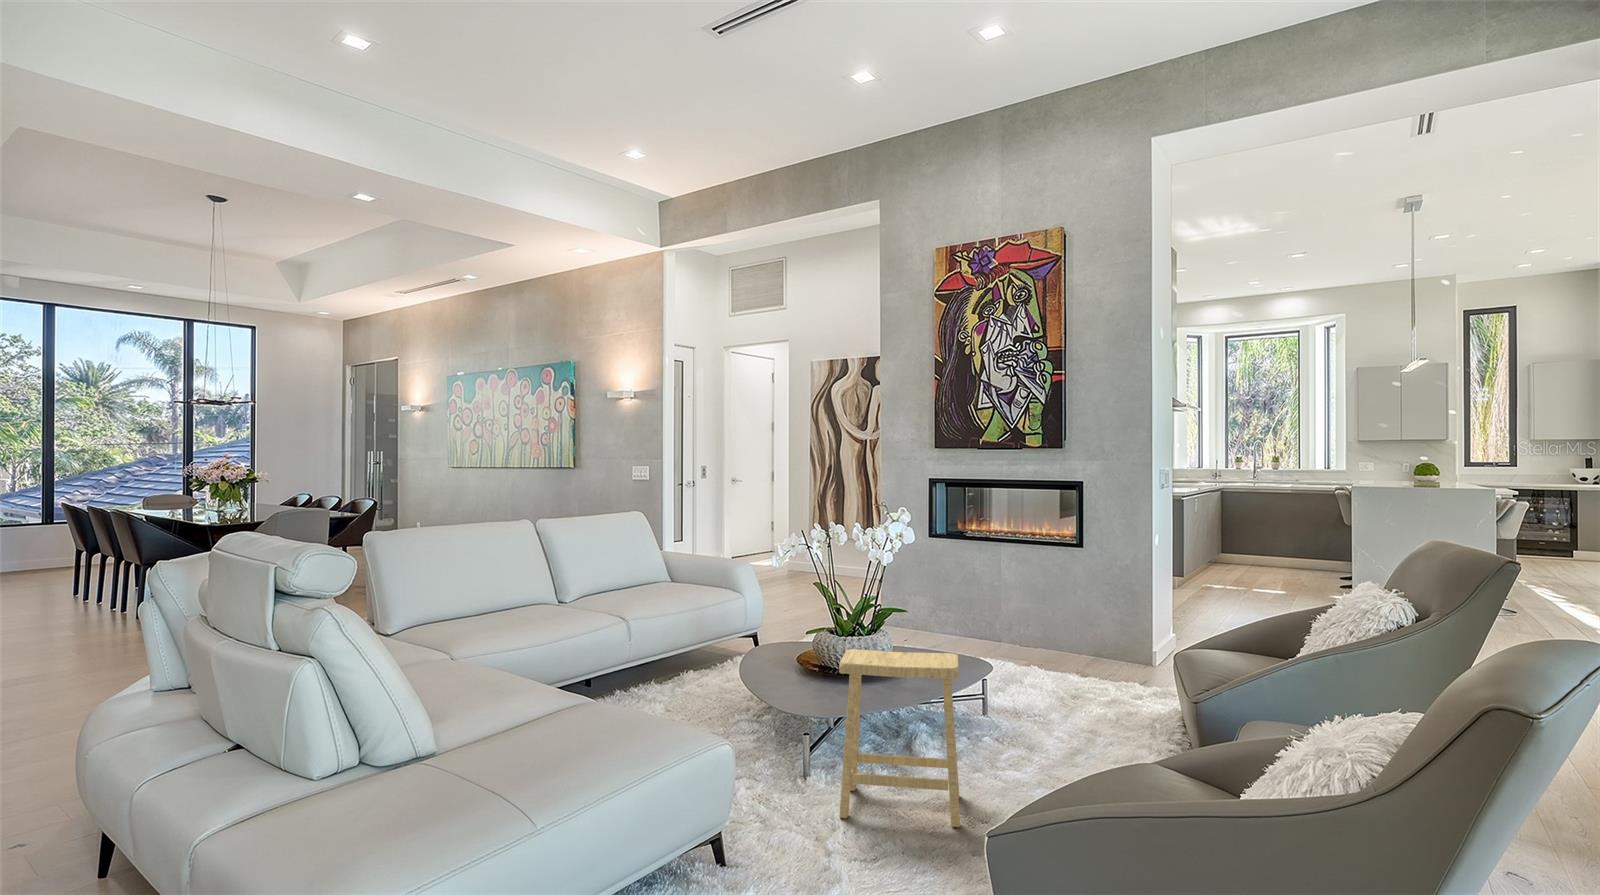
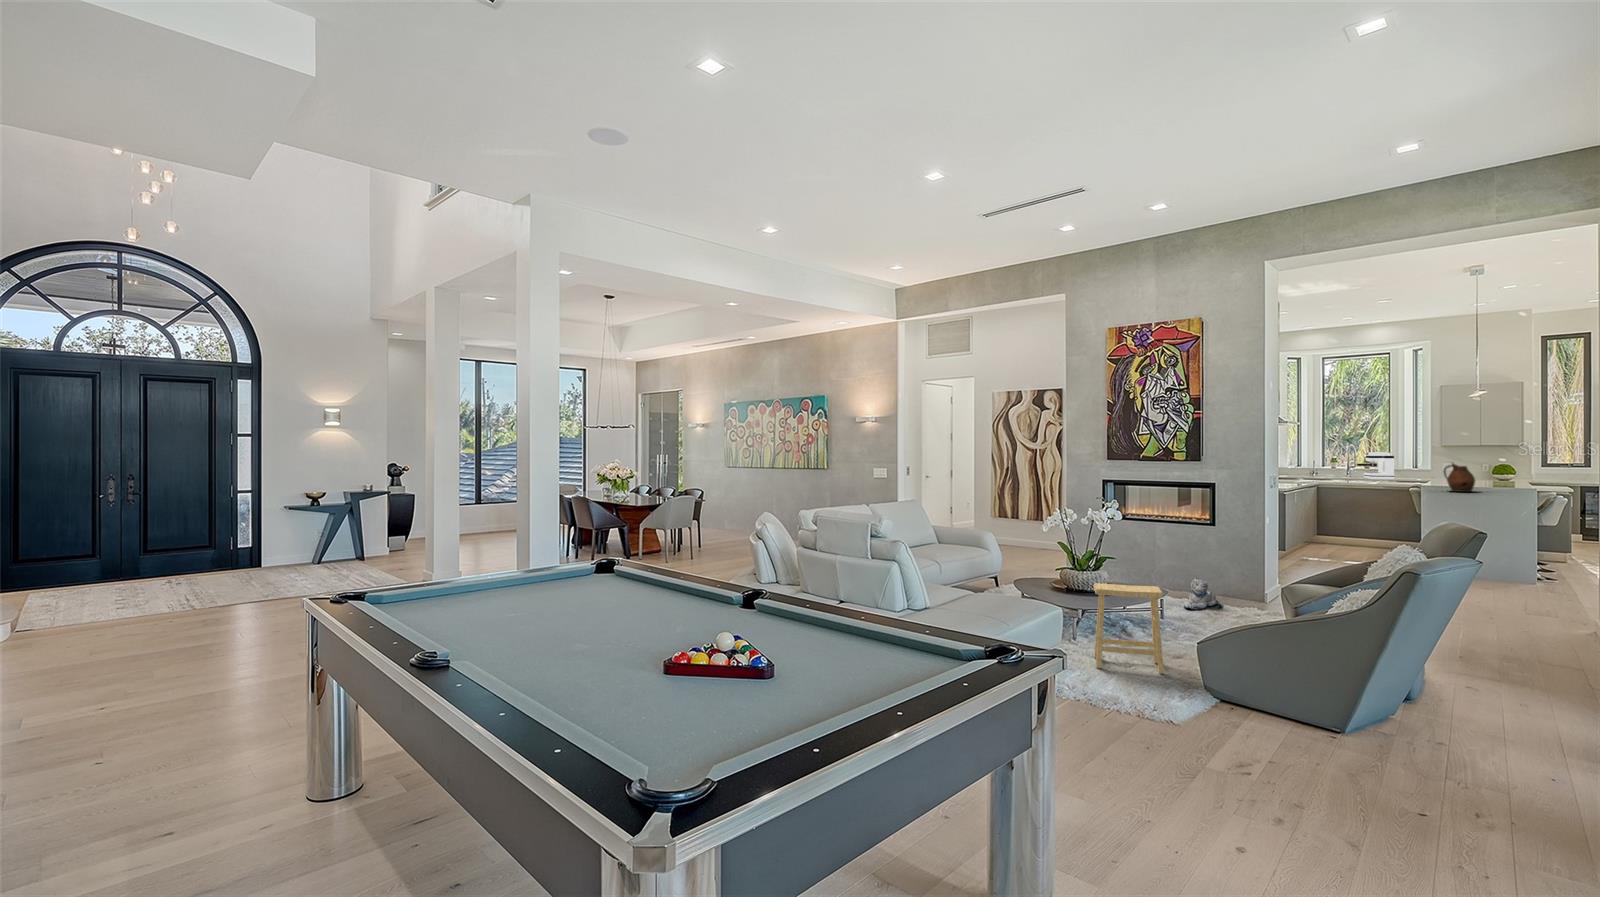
coffee maker: none [1265,448,1309,482] -> present [1357,452,1394,480]
ceramic pitcher: none [1375,454,1423,494] -> present [1444,463,1475,492]
plush toy: none [1033,623,1090,674] -> present [1184,578,1222,609]

